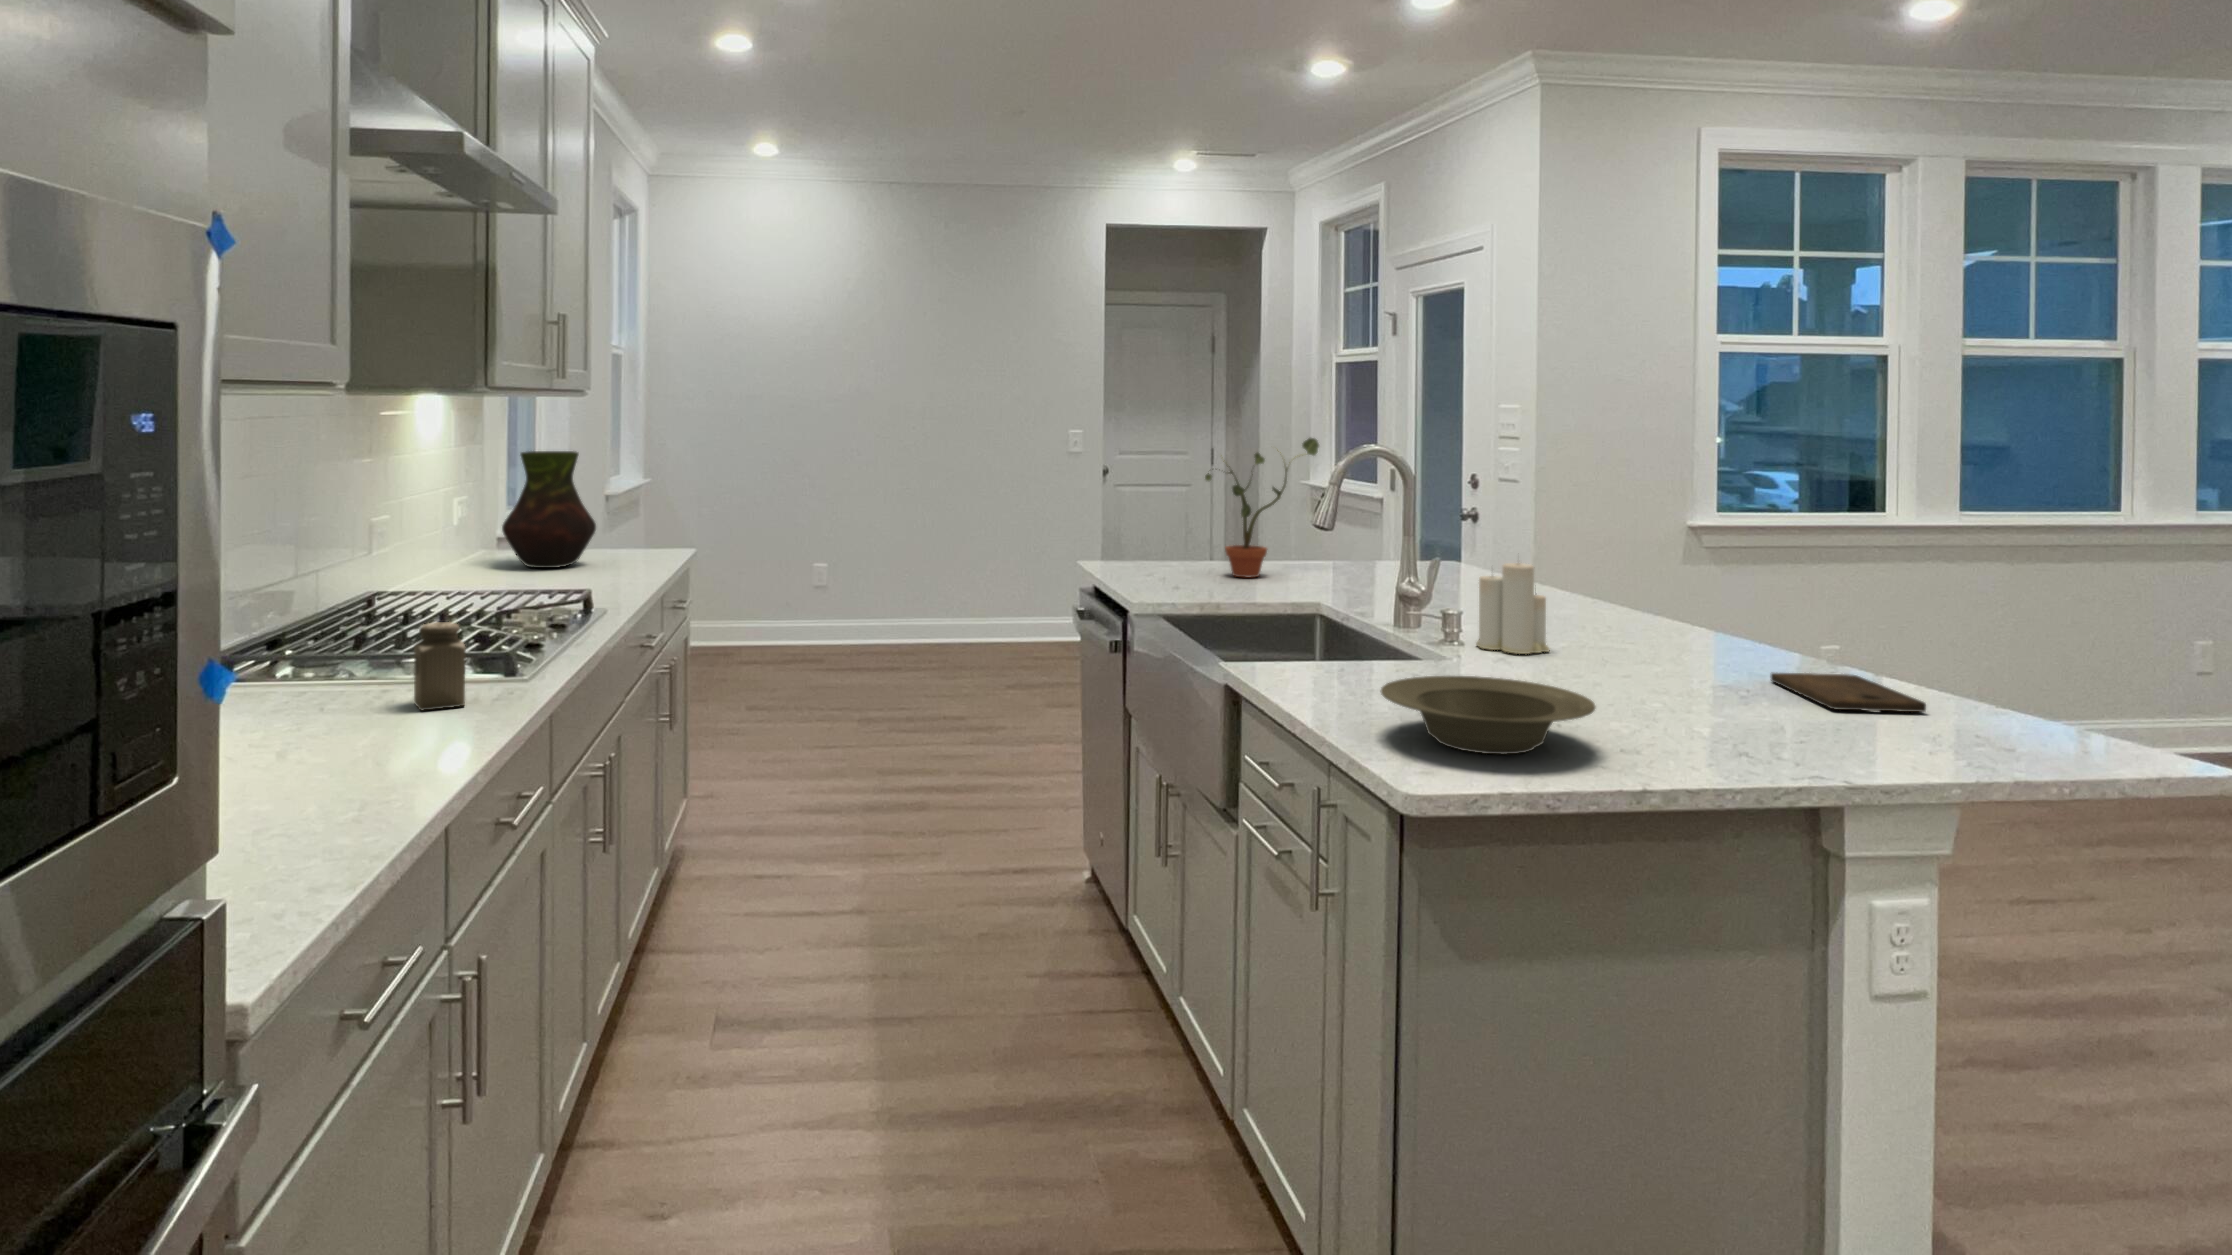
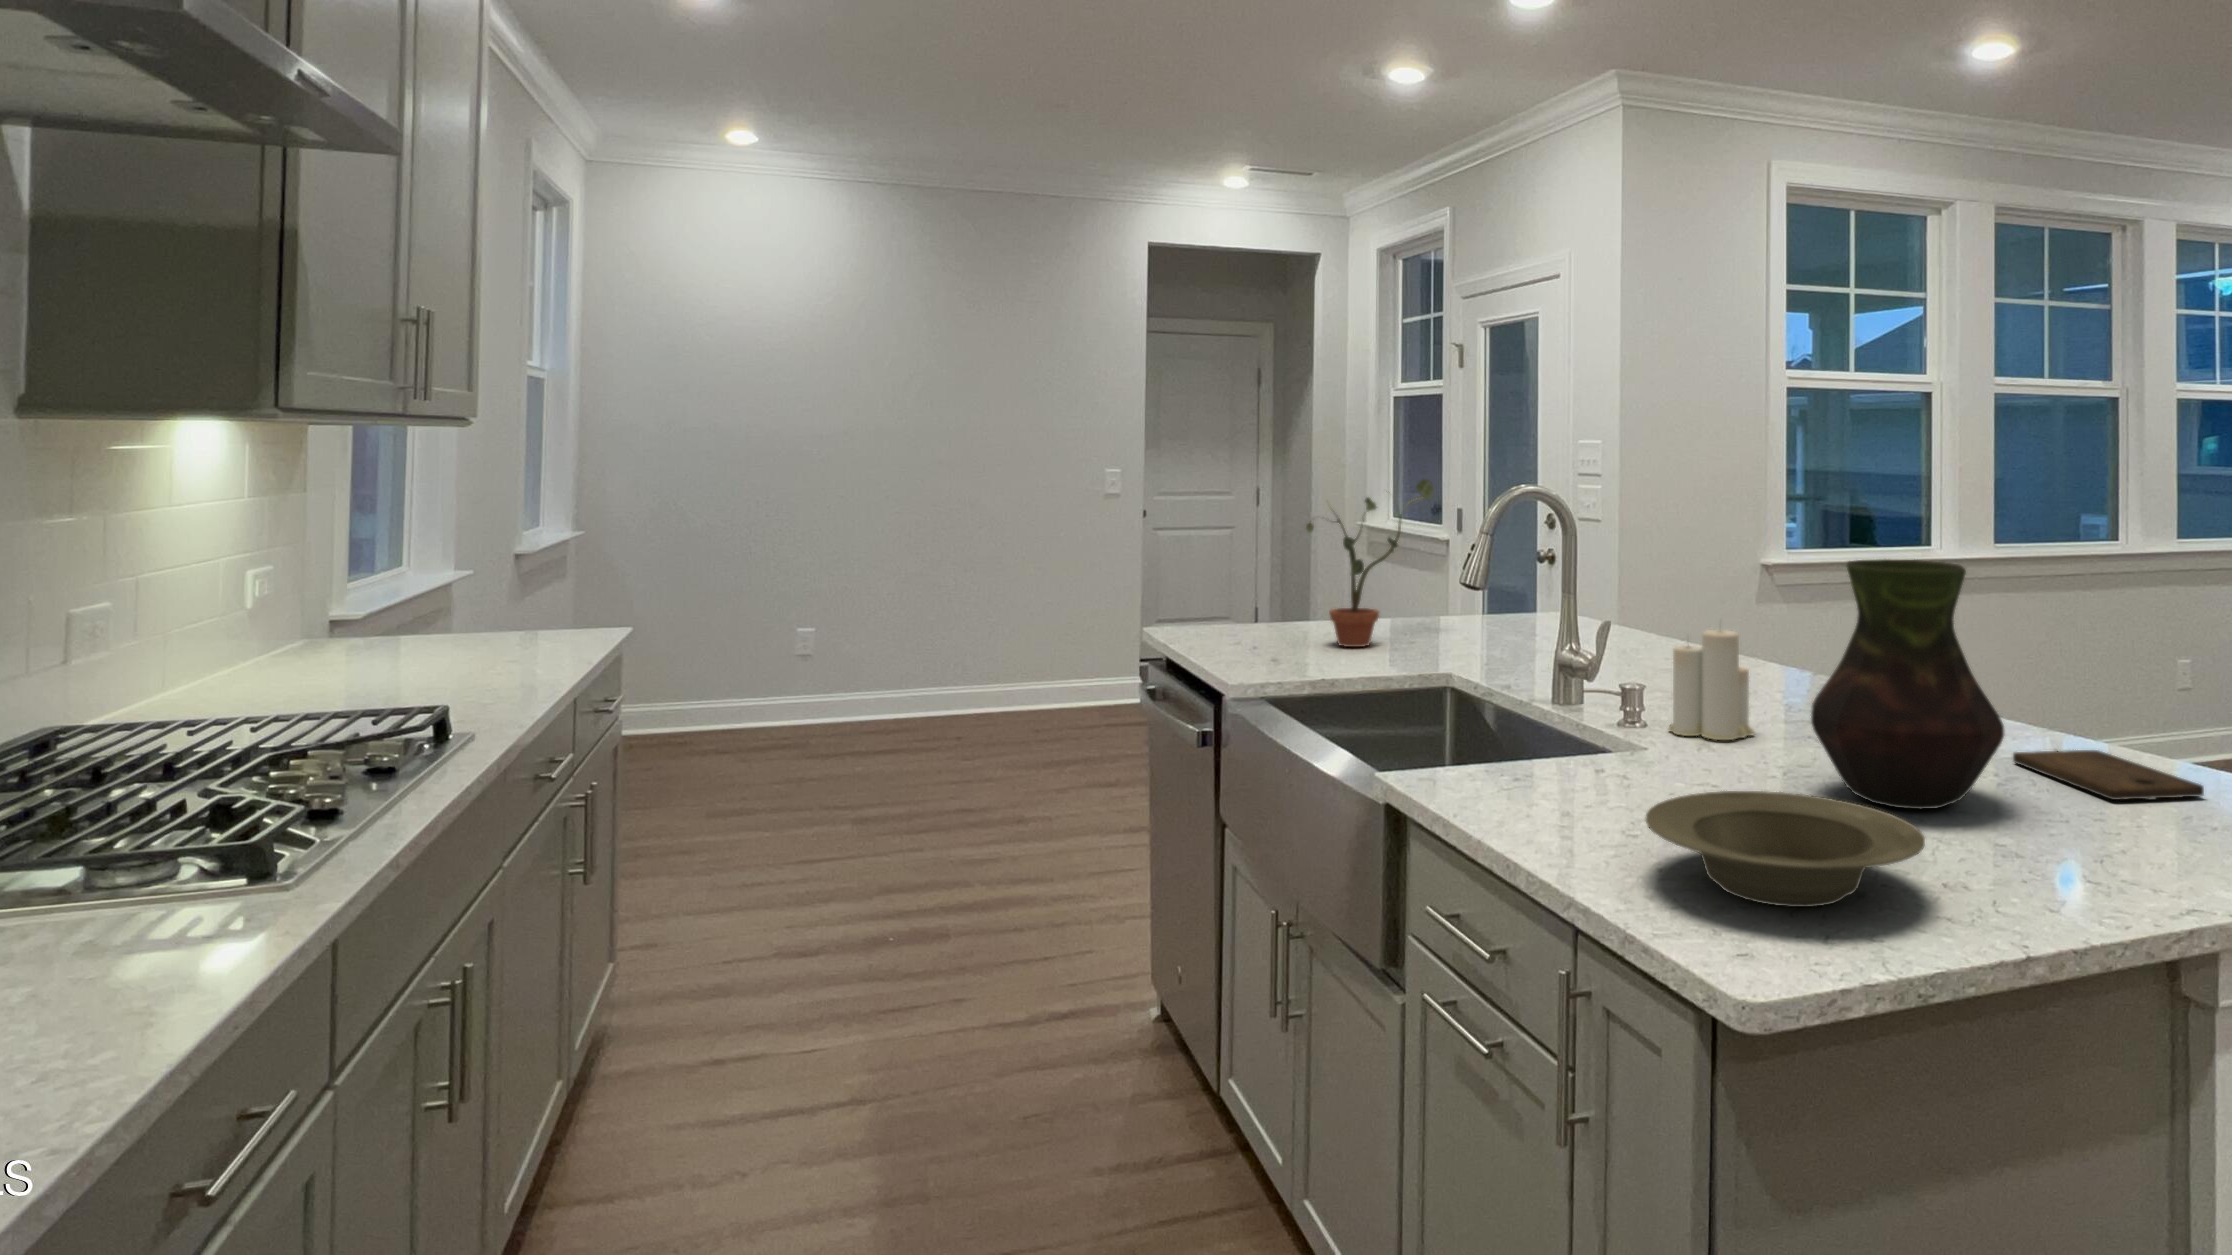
vase: present [502,451,596,568] -> present [1811,559,2004,809]
salt shaker: present [414,622,466,710] -> none [56,813,168,981]

